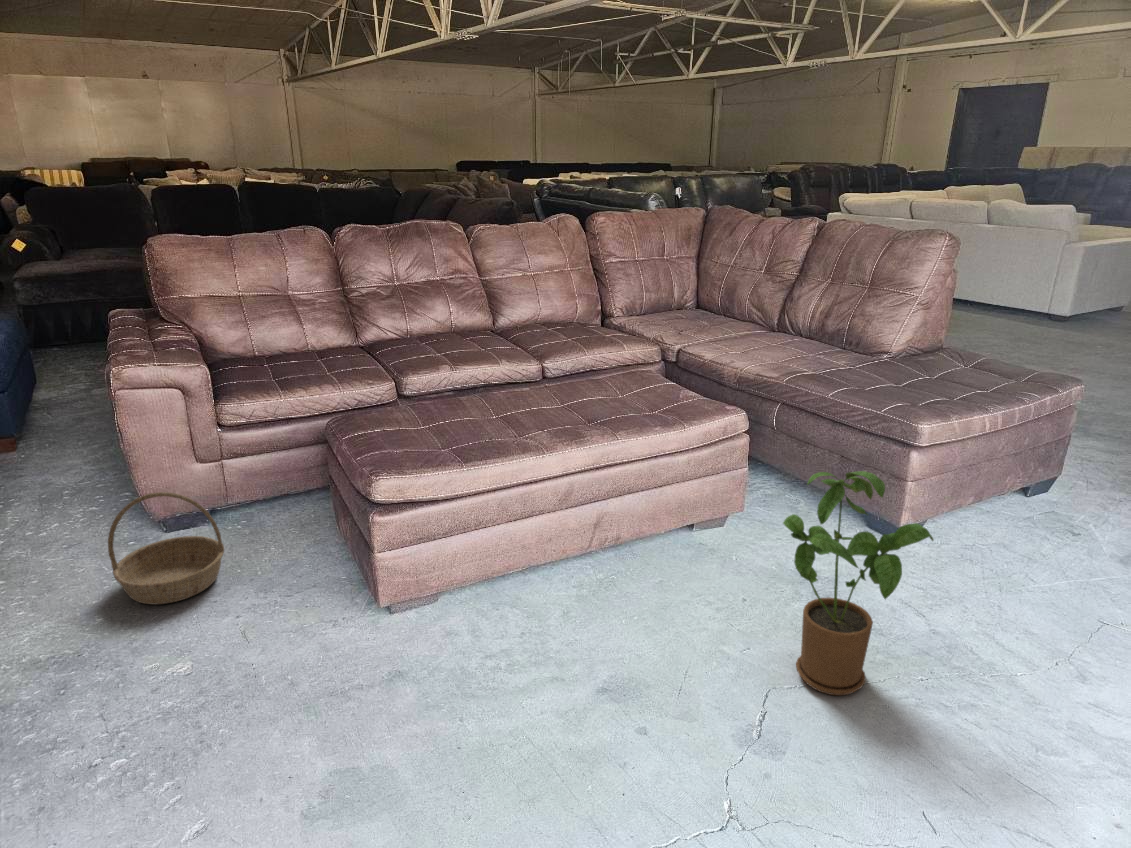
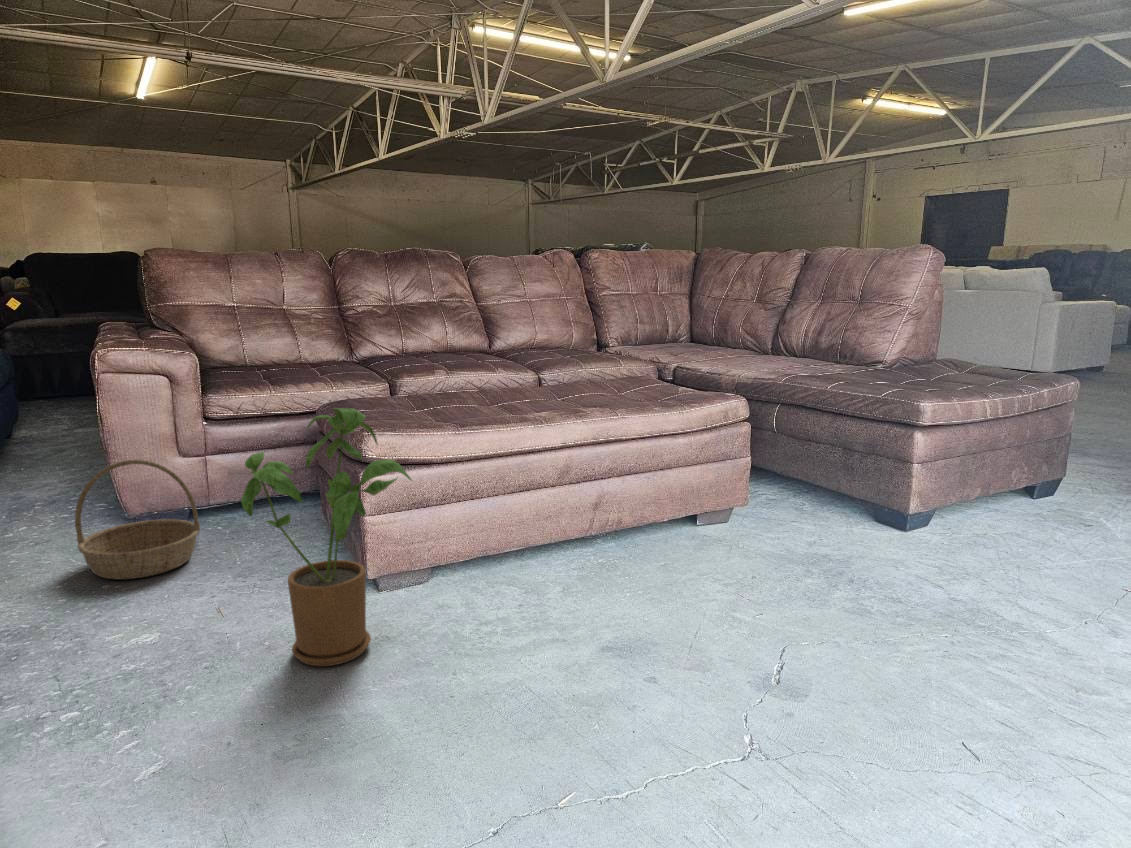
house plant: present [783,471,933,695] -> present [241,408,411,666]

